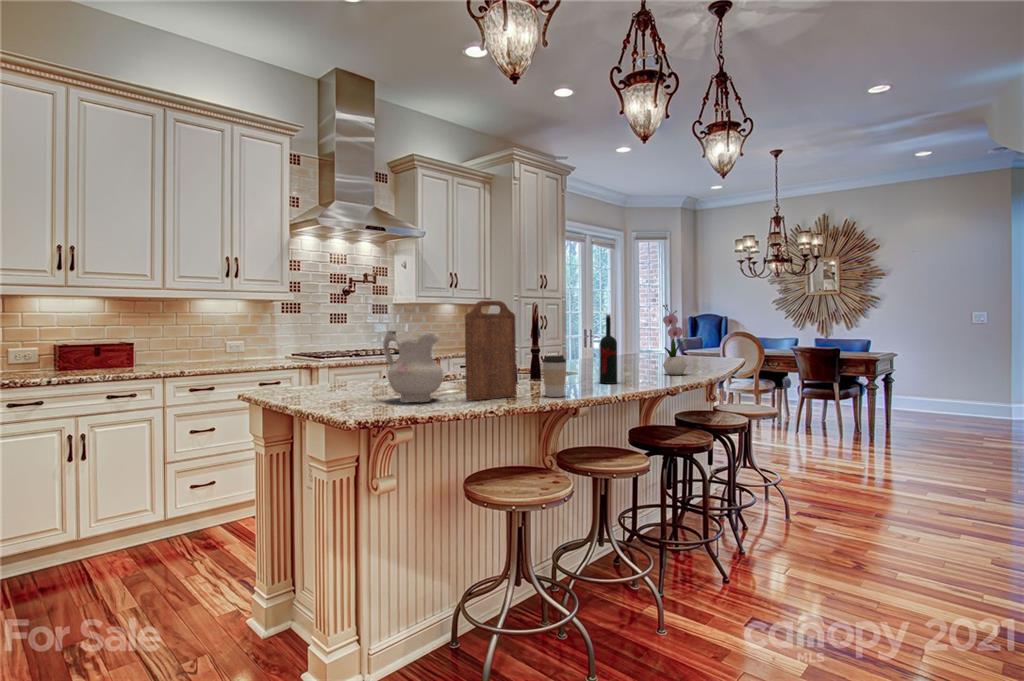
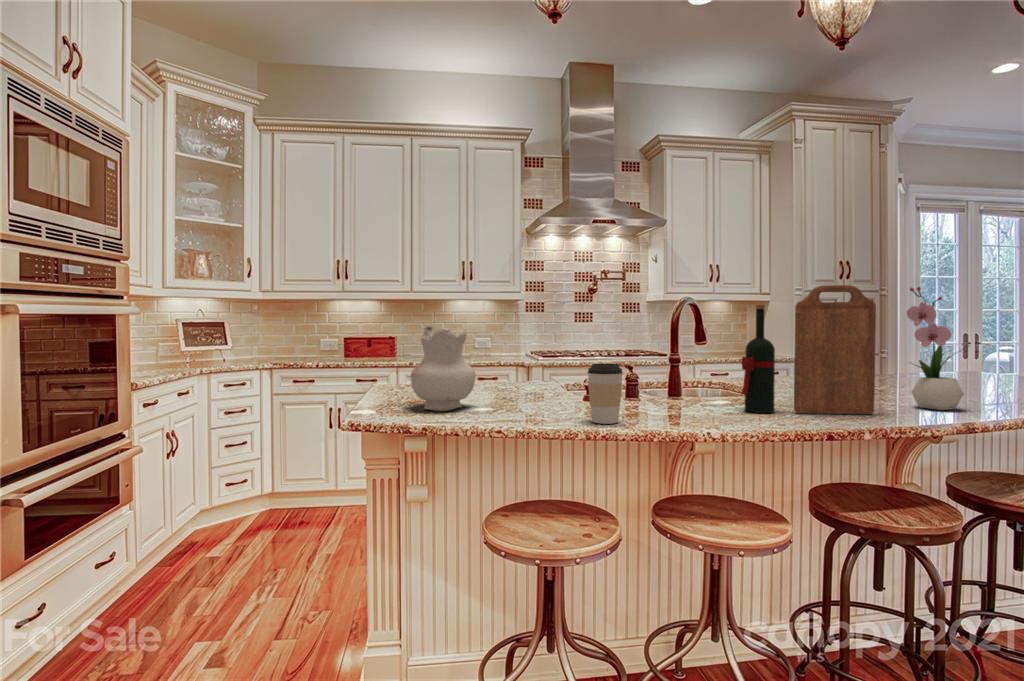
cutting board: present [465,301,516,400] -> present [794,285,876,414]

